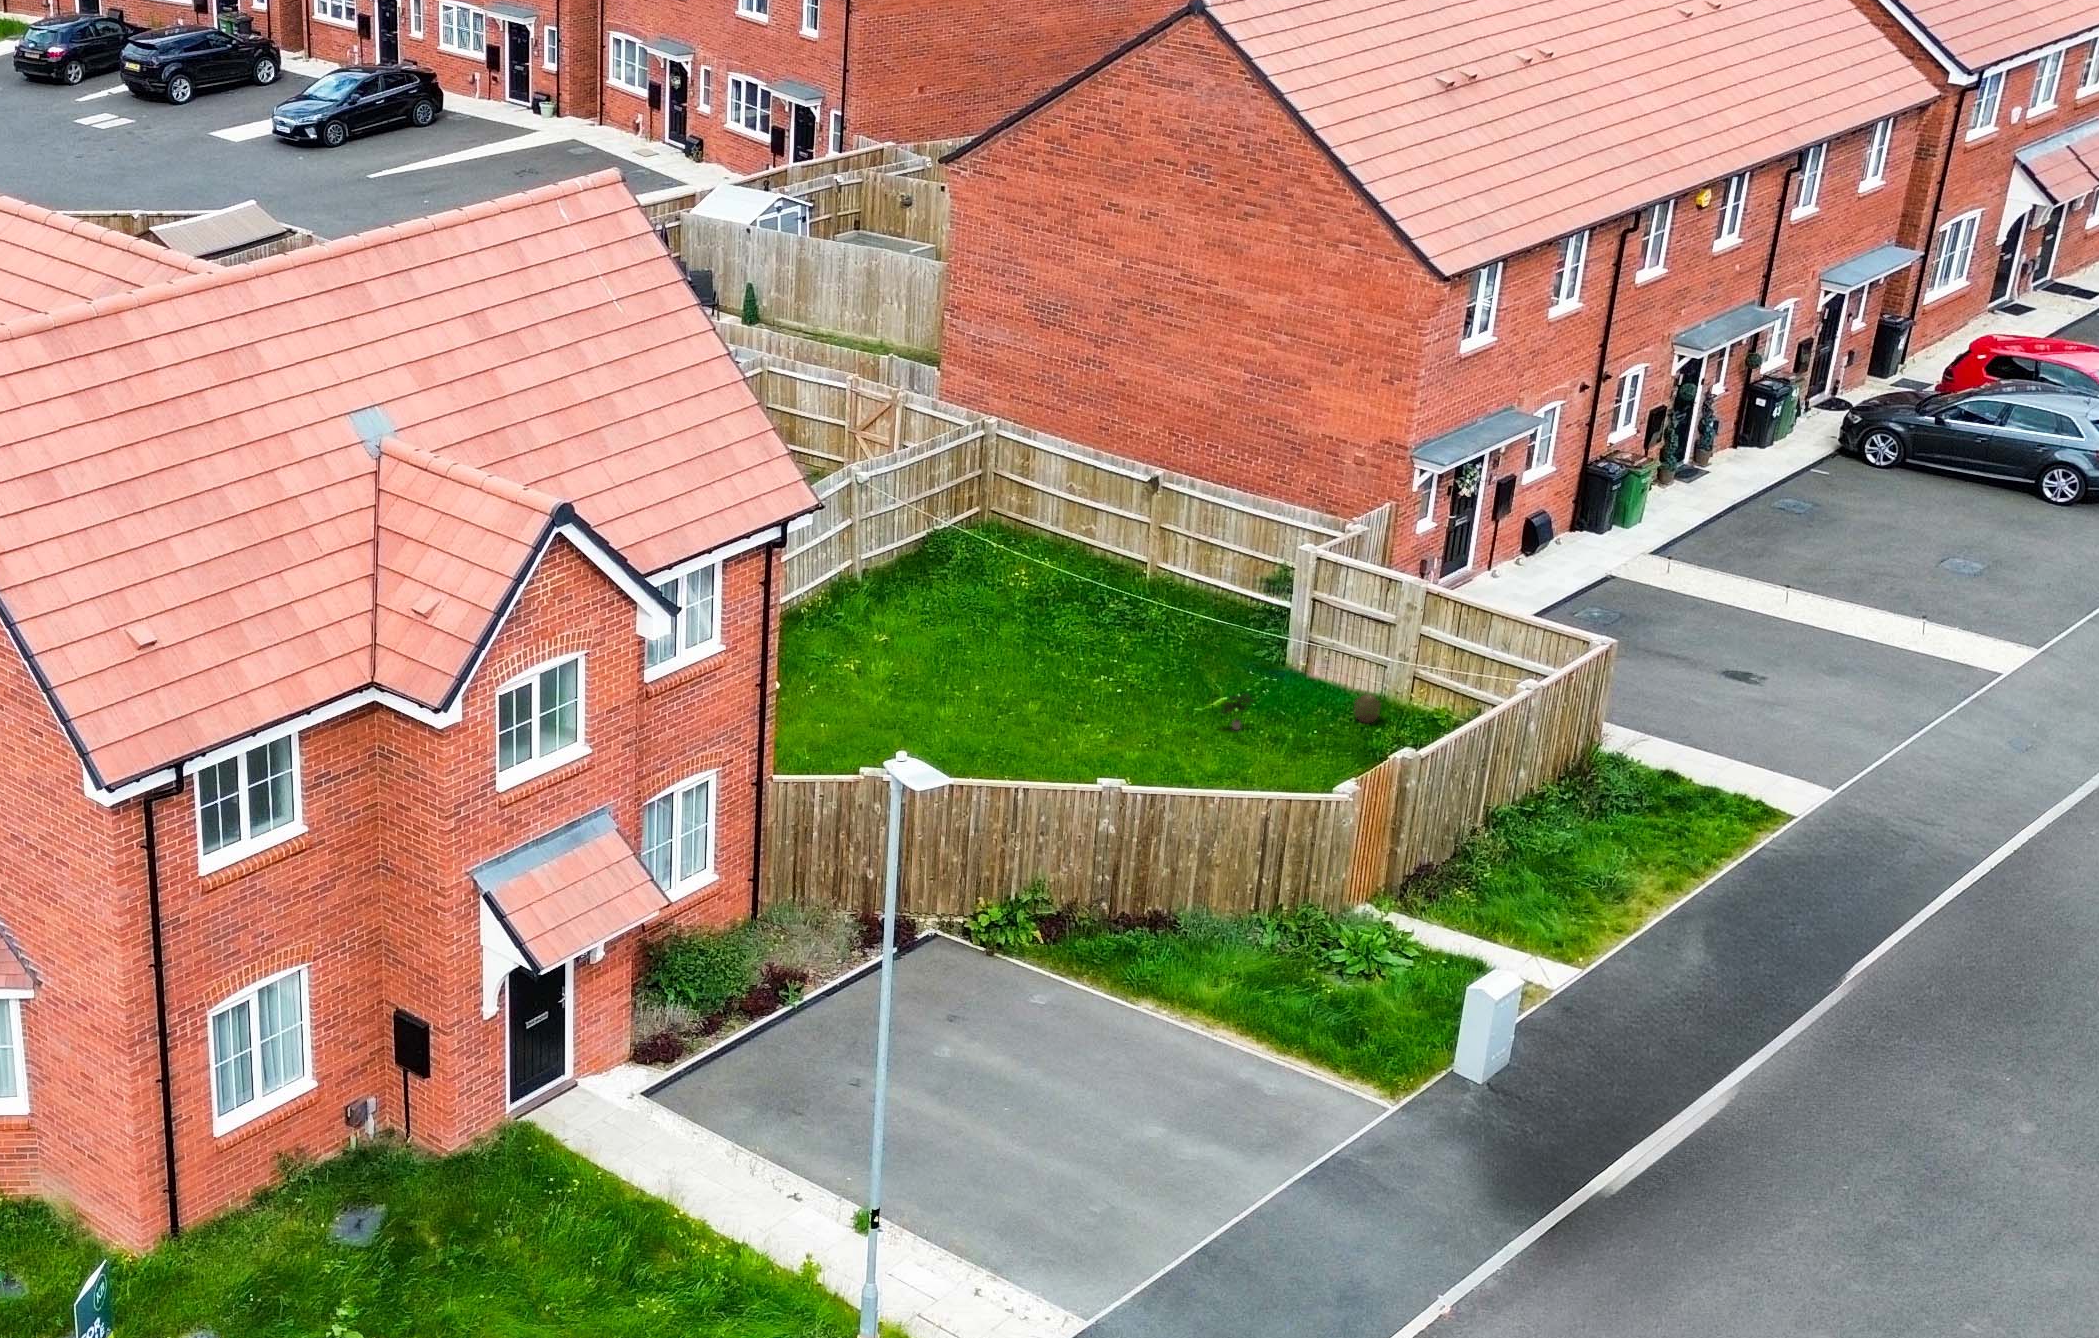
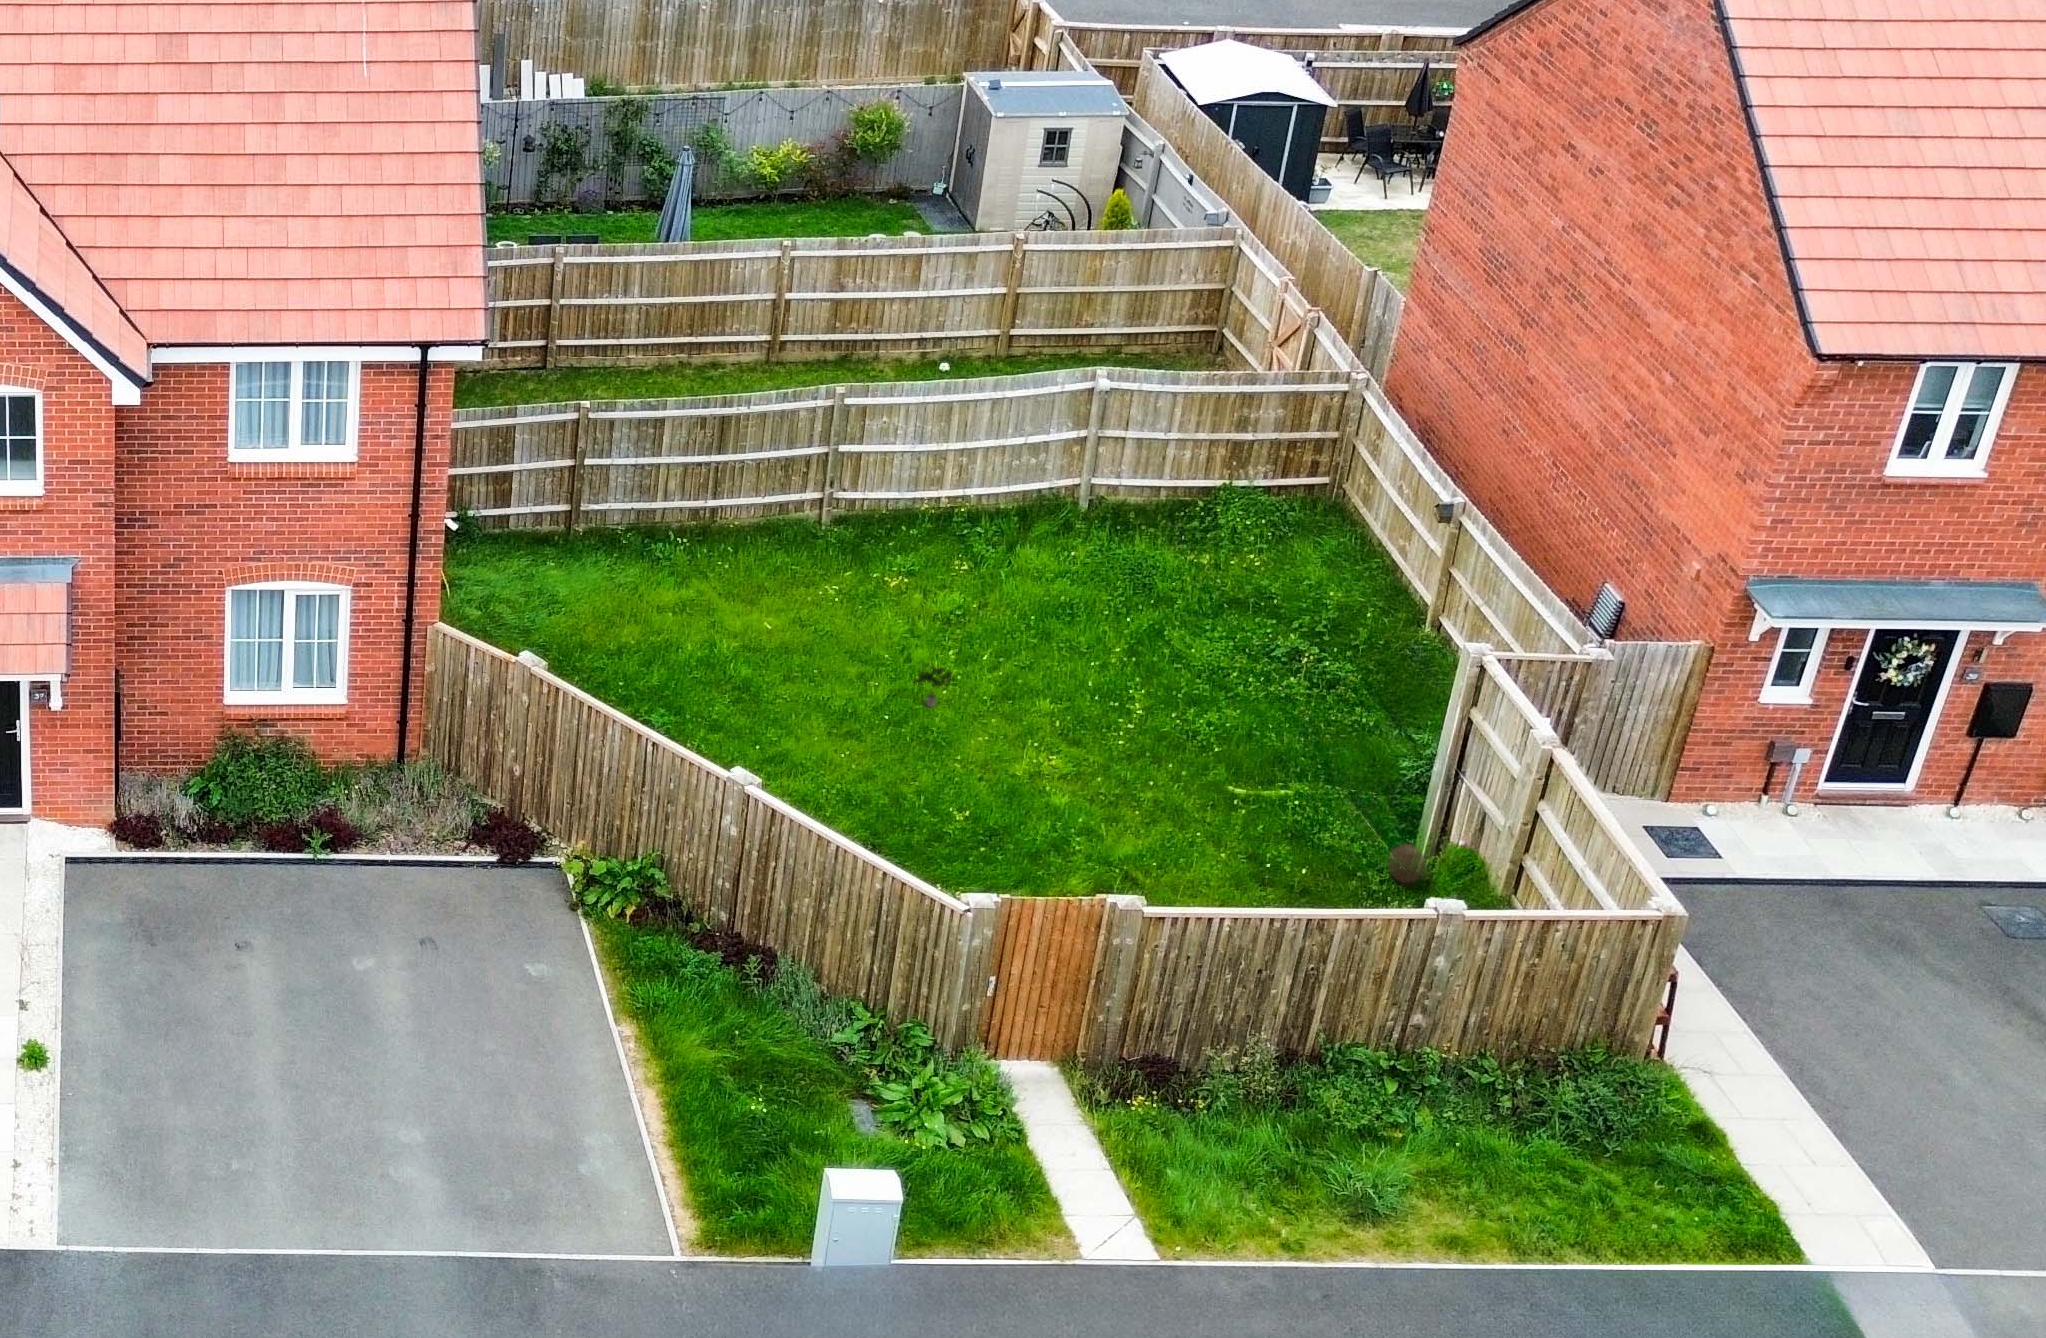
potted plant: present [1222,694,1253,730] -> present [914,666,954,707]

